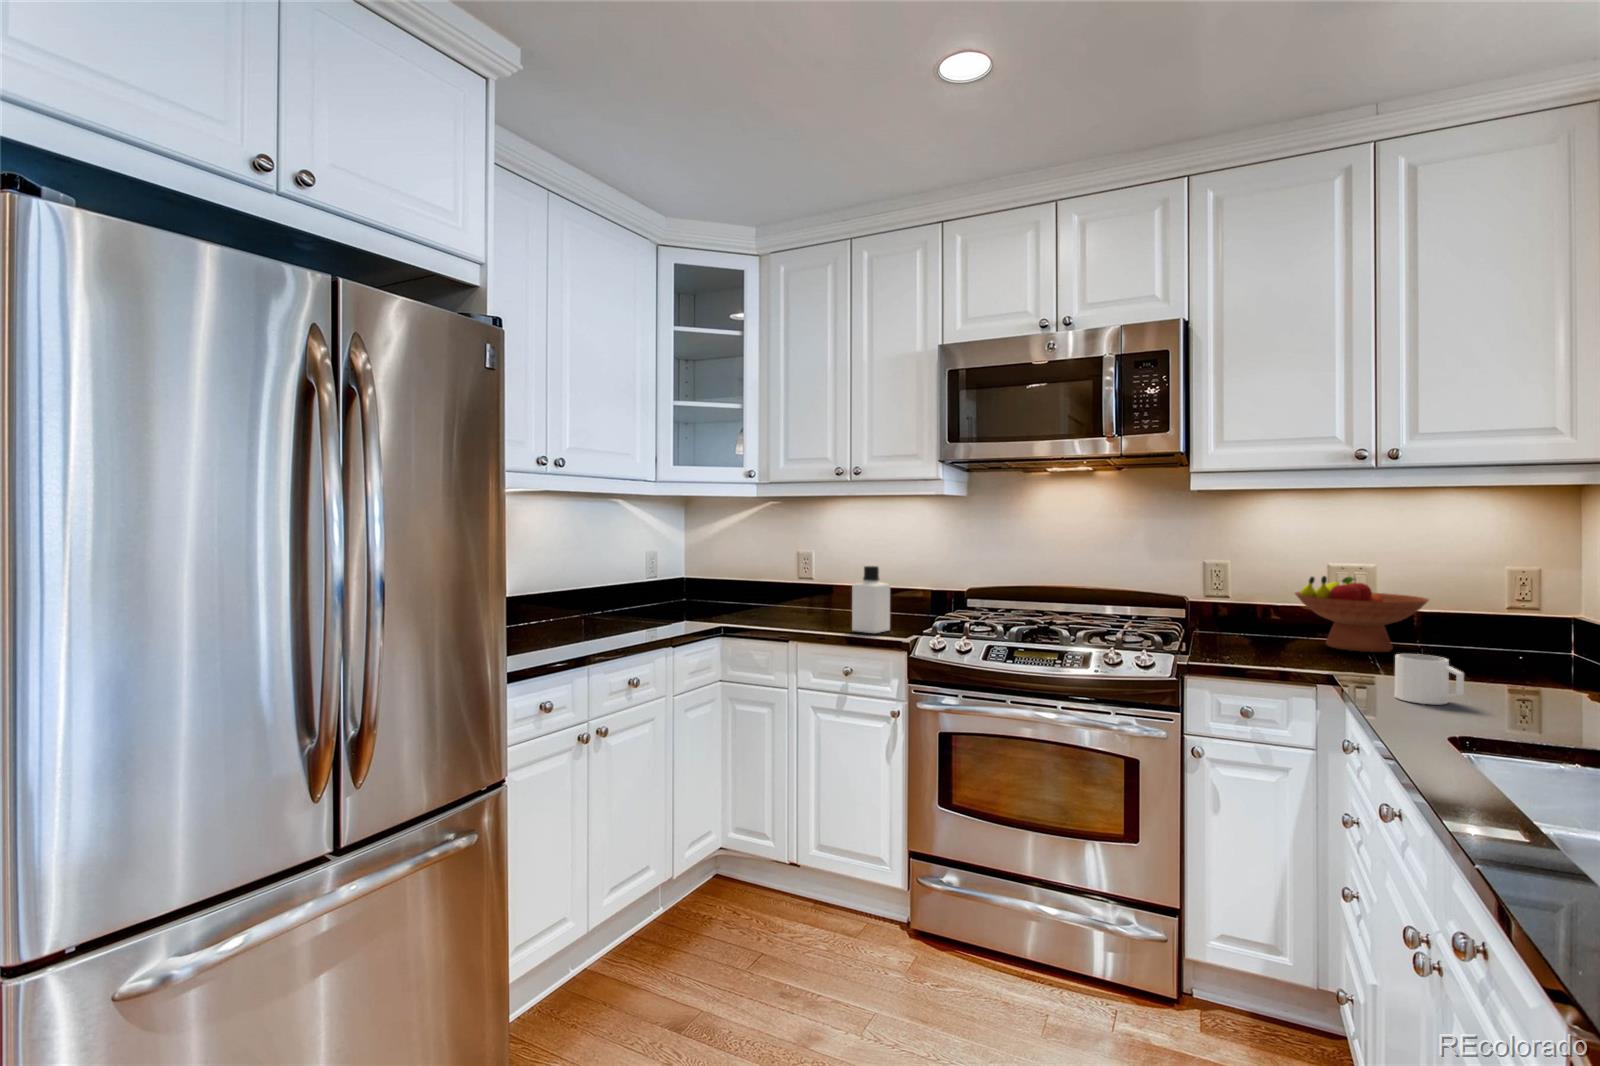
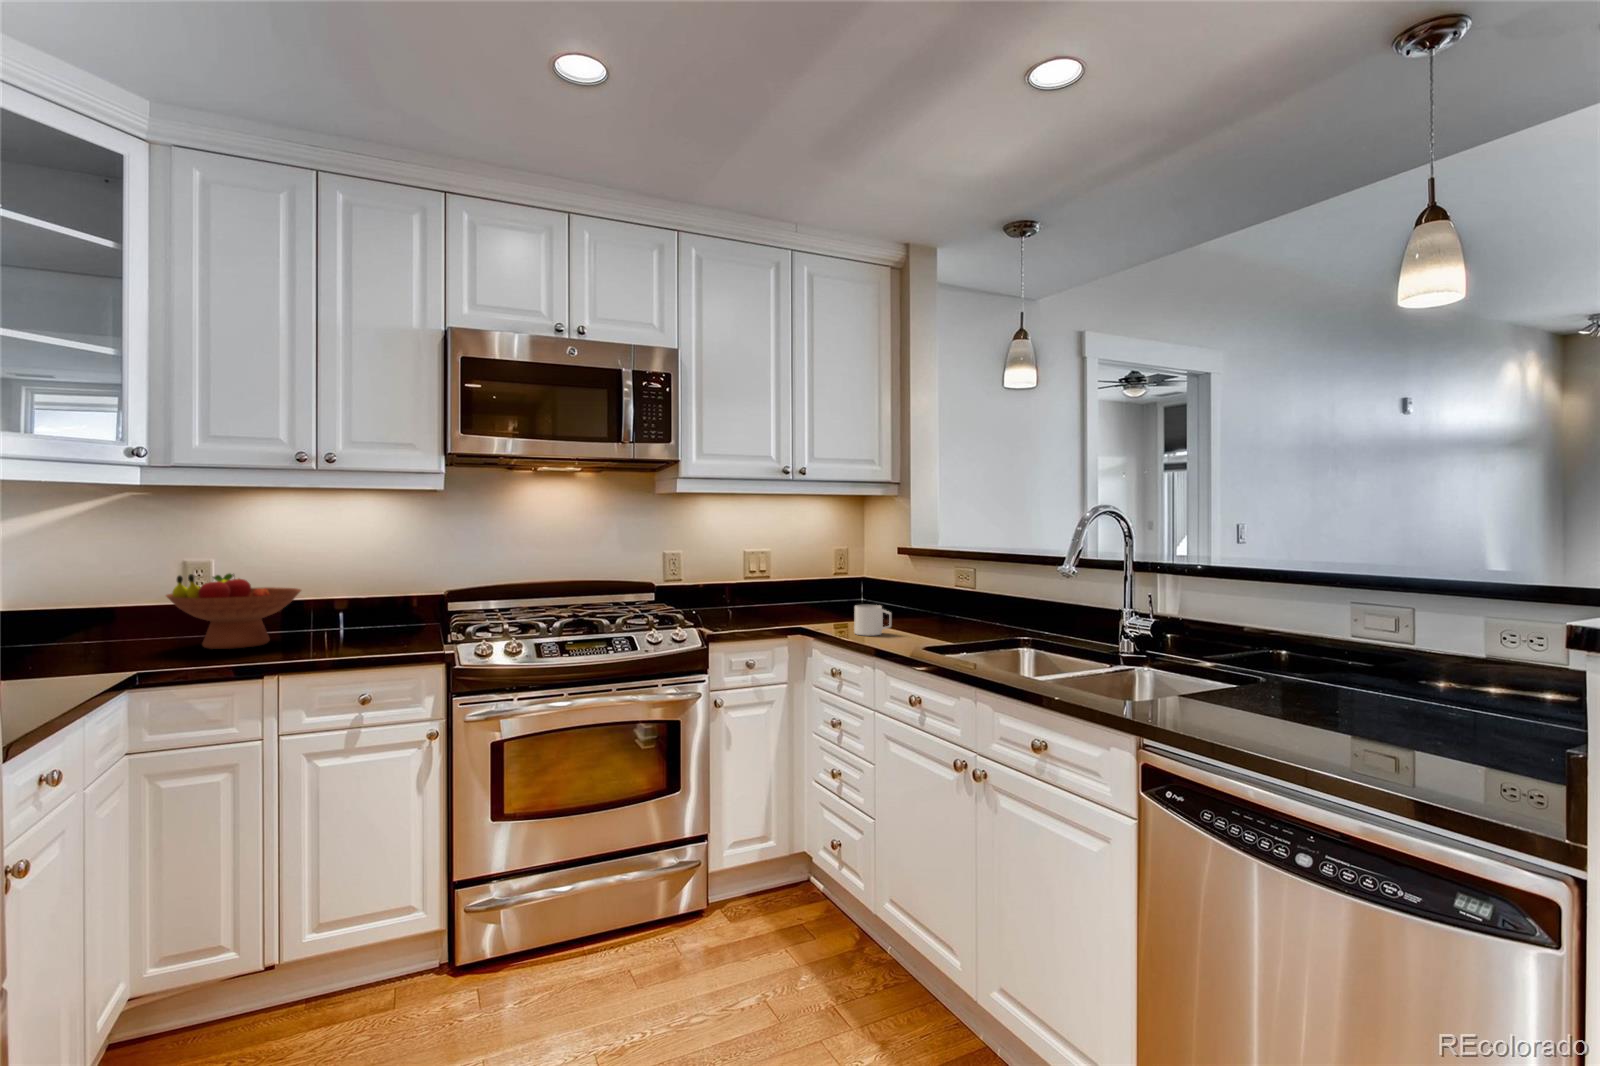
bottle: present [852,566,890,633] -> none [361,571,405,650]
fruit bowl: present [1295,576,1429,652] -> present [166,573,301,649]

